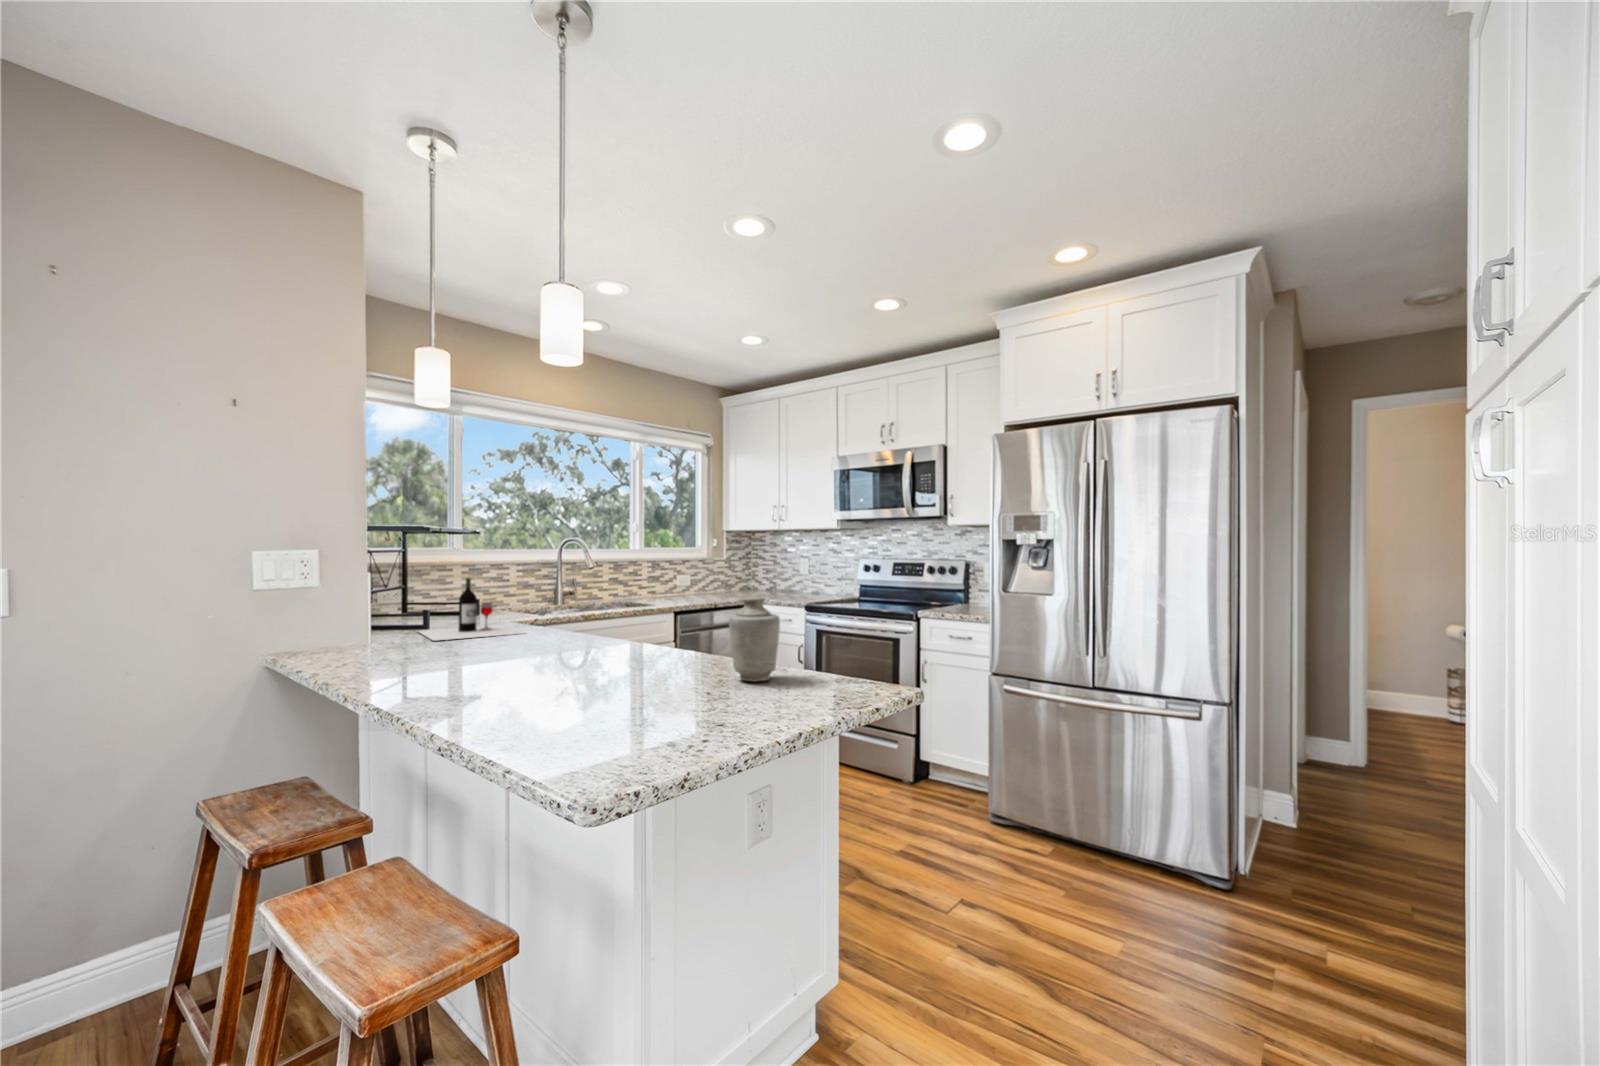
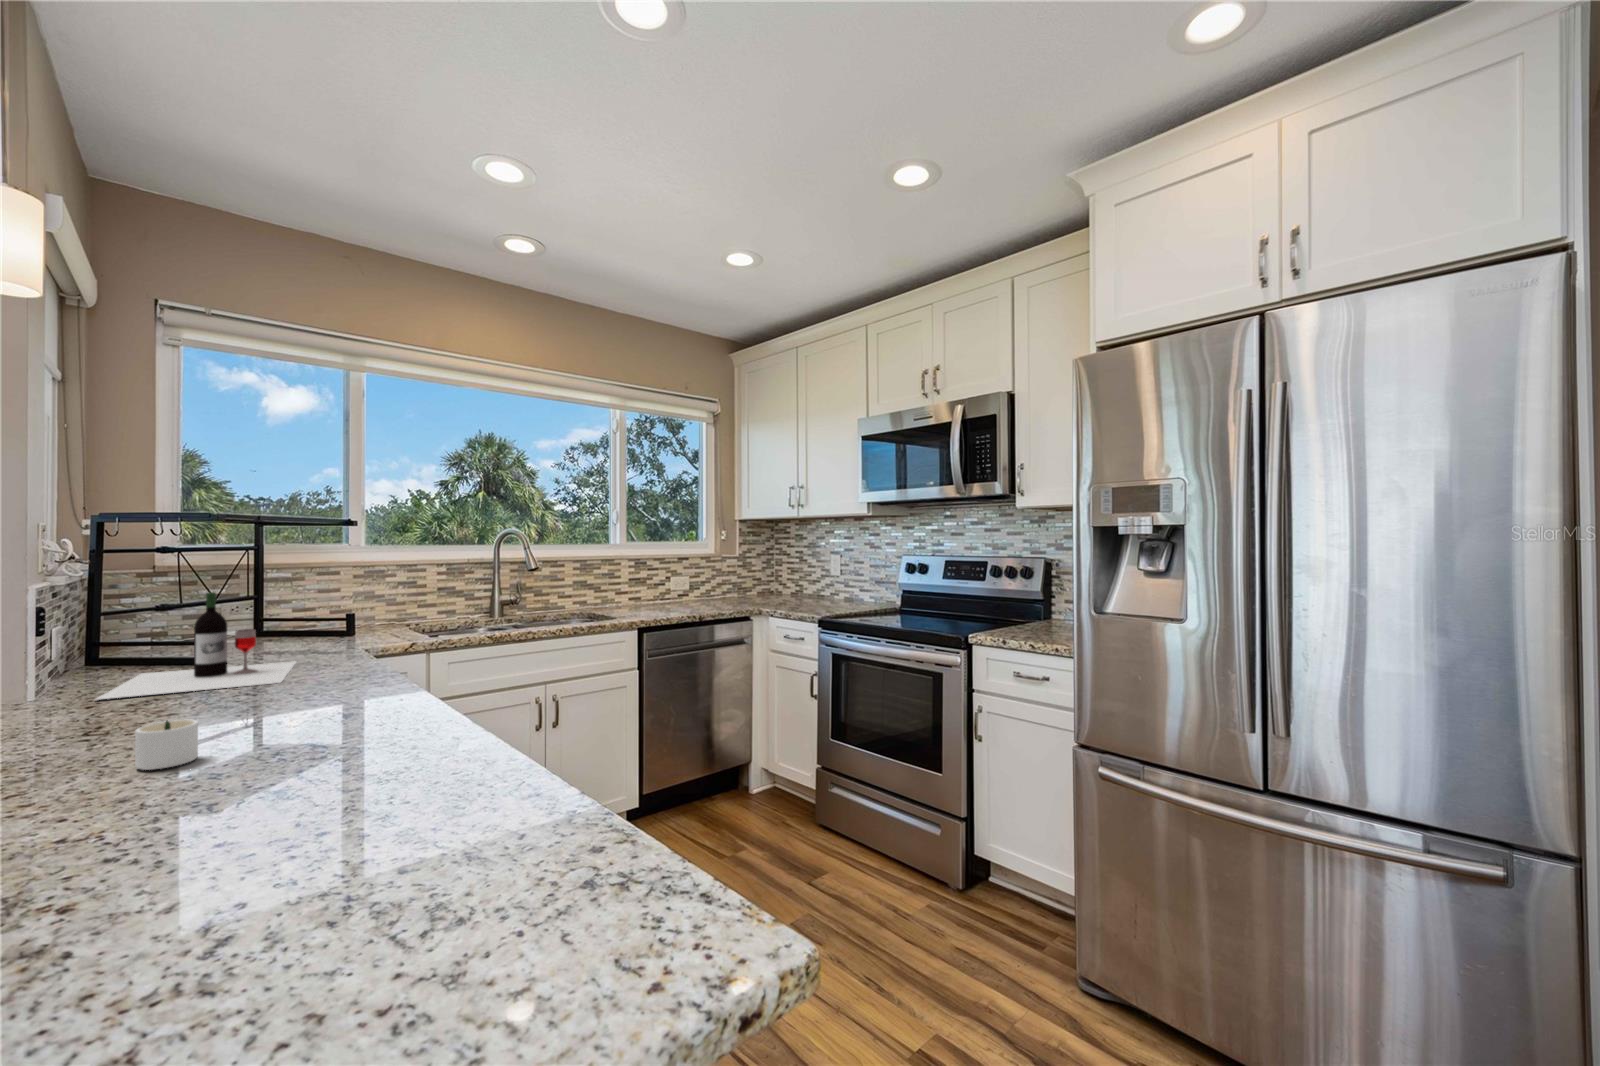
vase: present [729,597,780,681] -> none [256,677,422,921]
candle: none [554,636,586,659] -> present [135,720,198,770]

